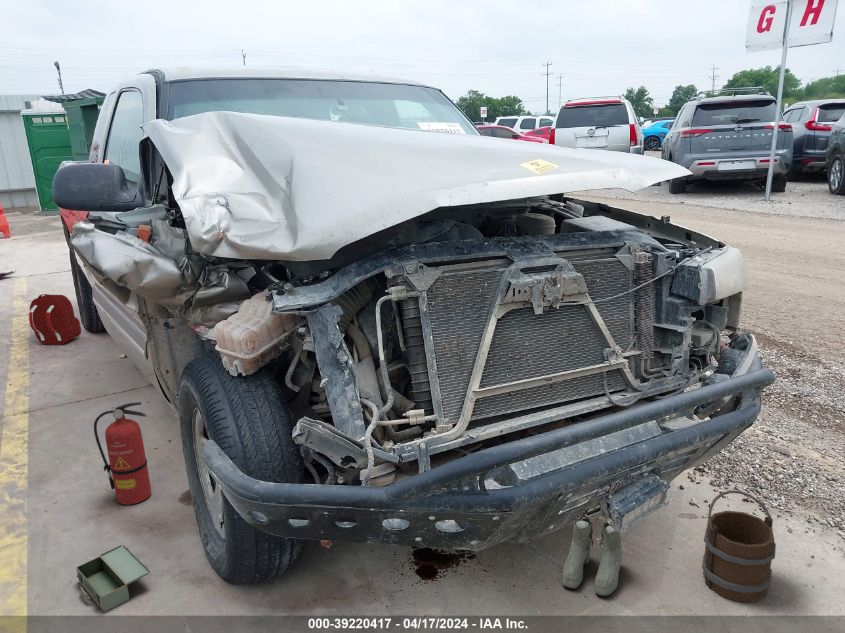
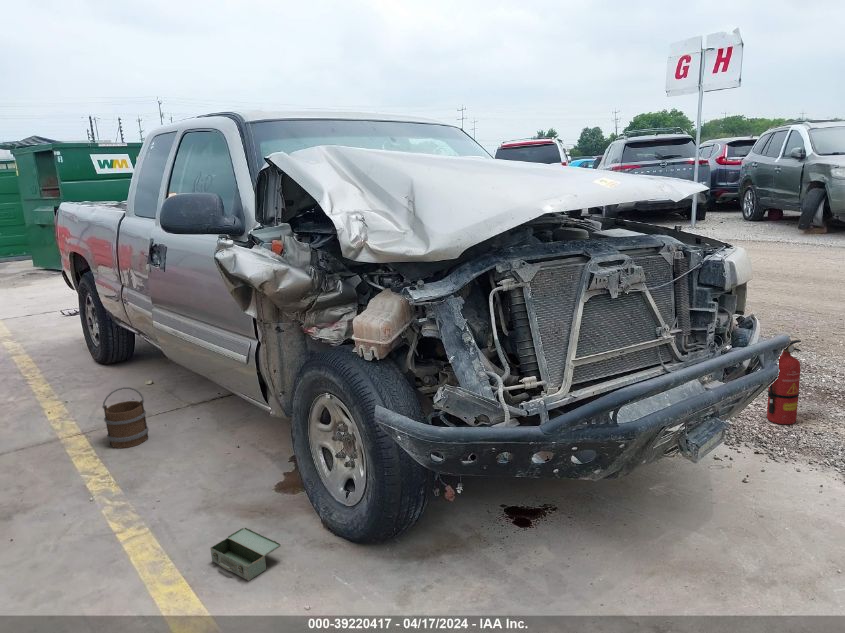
backpack: present [29,294,81,345] -> none [49,329,98,379]
fire extinguisher: present [94,402,151,505] -> present [767,340,801,424]
bucket: present [702,490,776,602] -> present [102,387,149,448]
boots: present [562,518,622,596] -> none [630,470,676,531]

